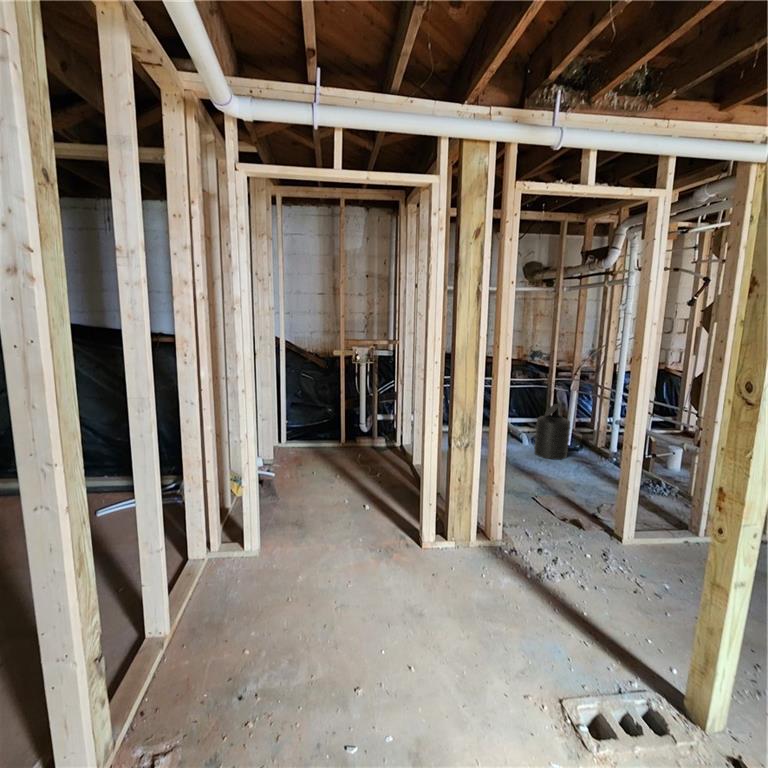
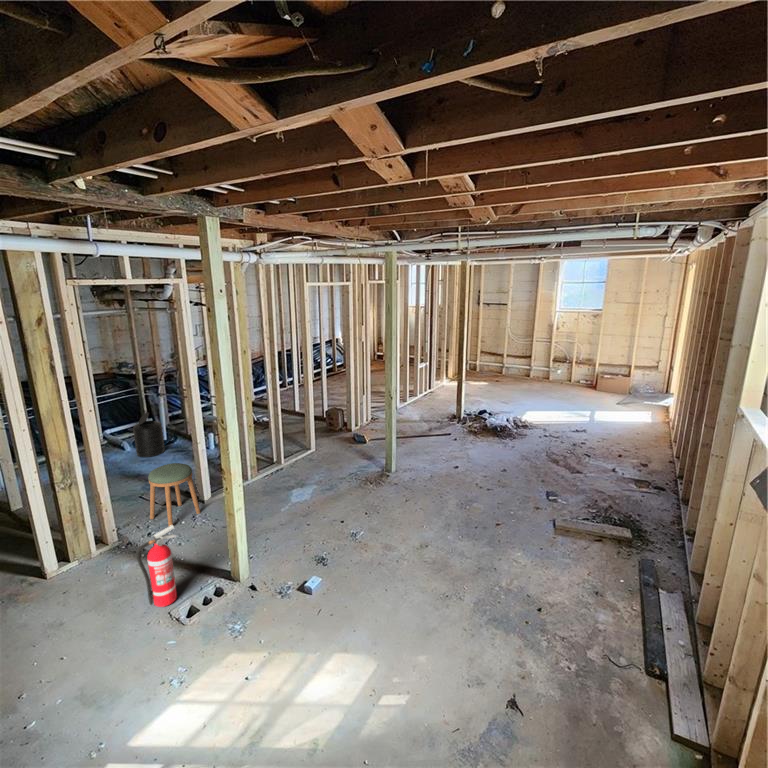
stool: none [542,463,616,554] -> present [148,463,201,526]
fire extinguisher: none [530,546,597,678] -> present [136,525,177,607]

